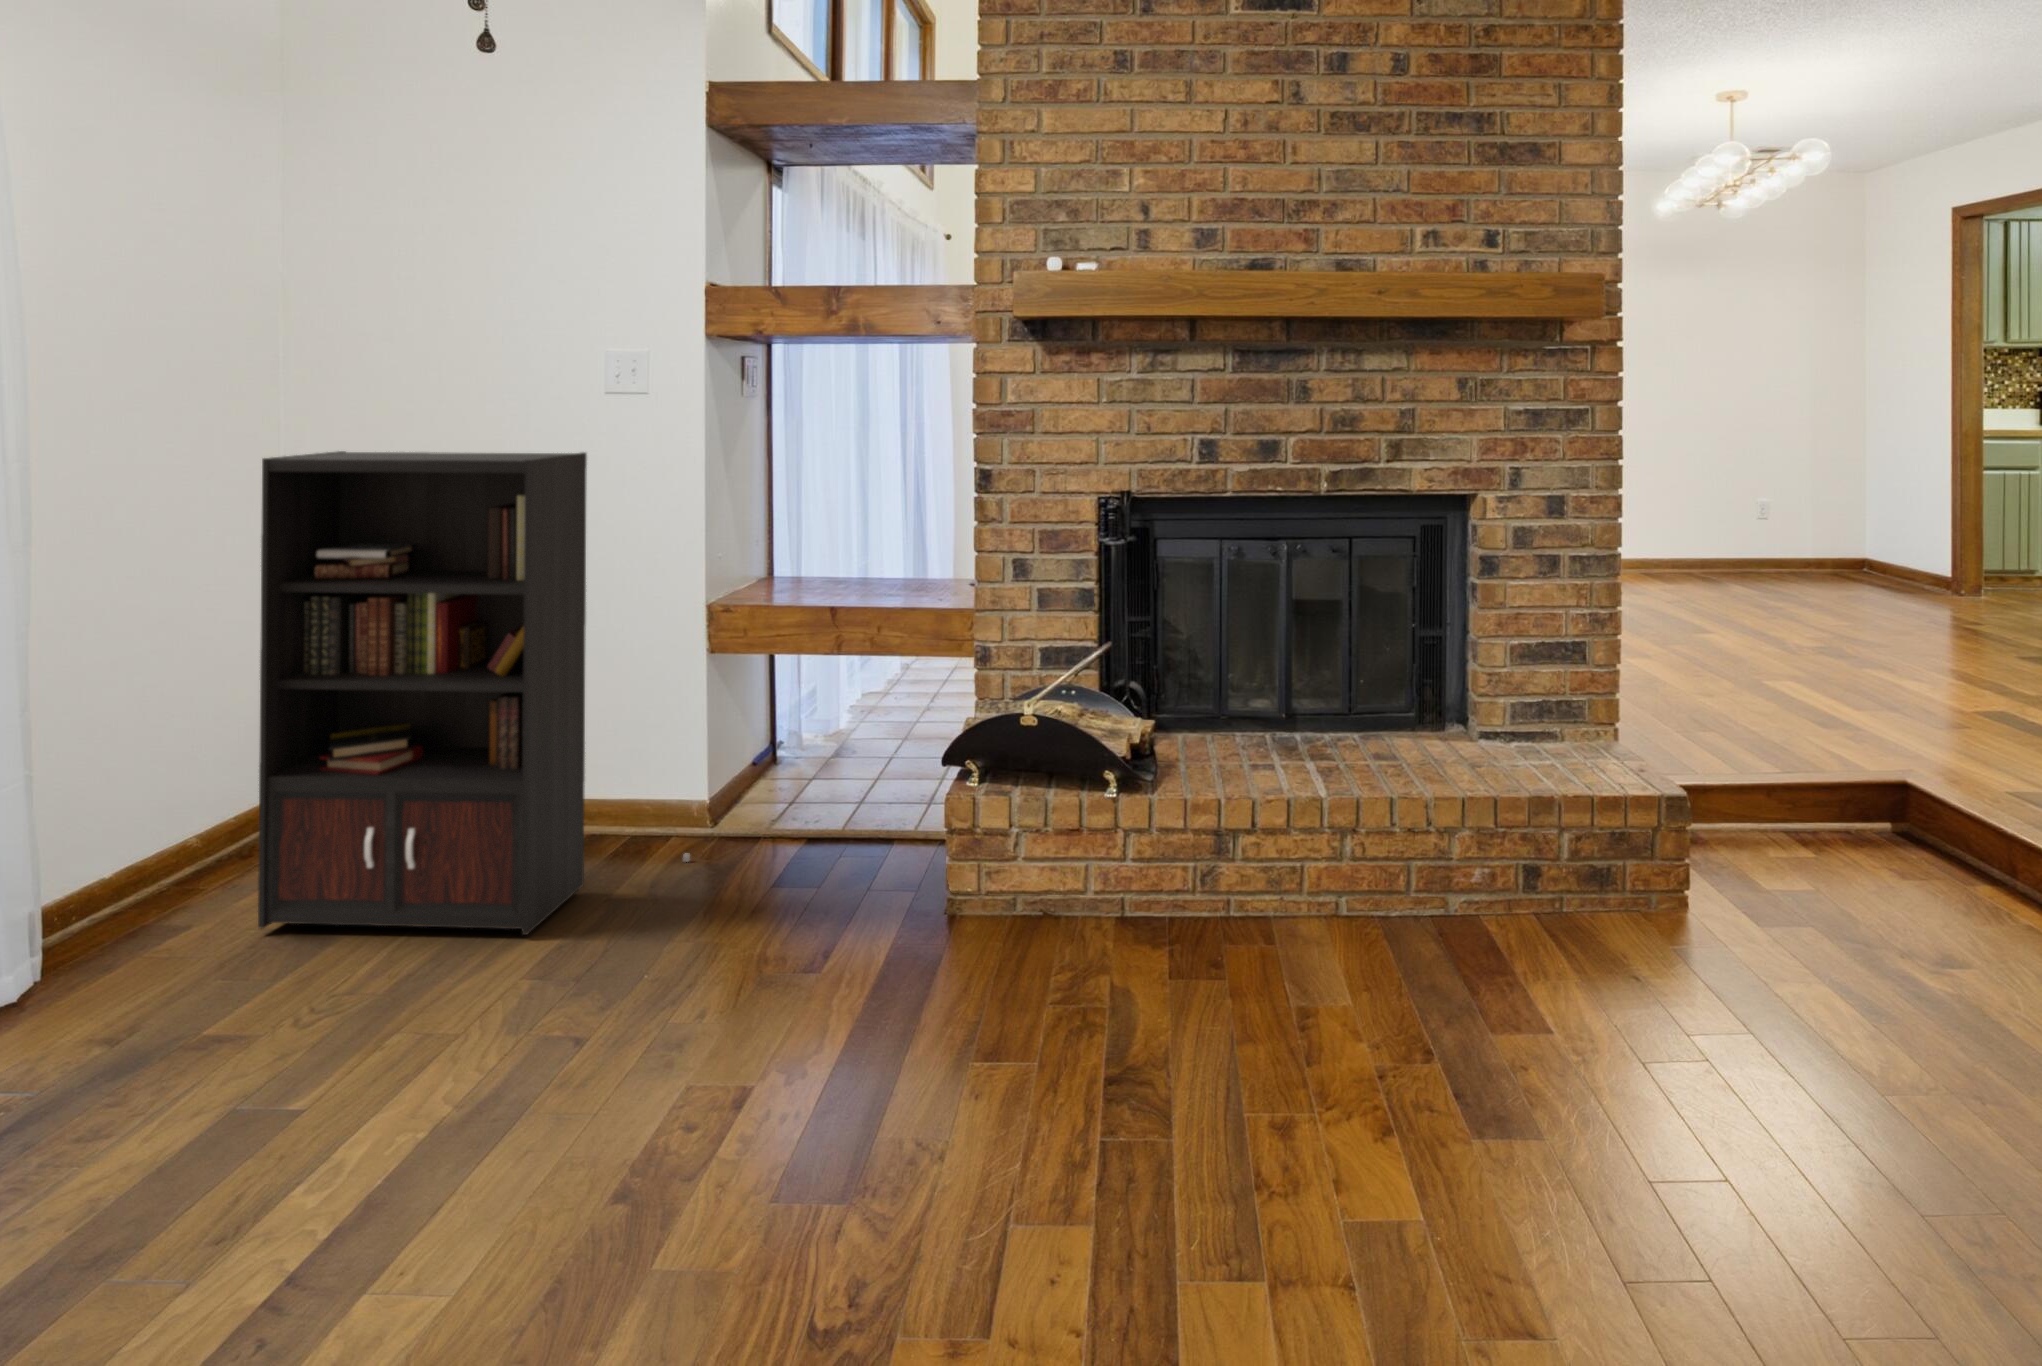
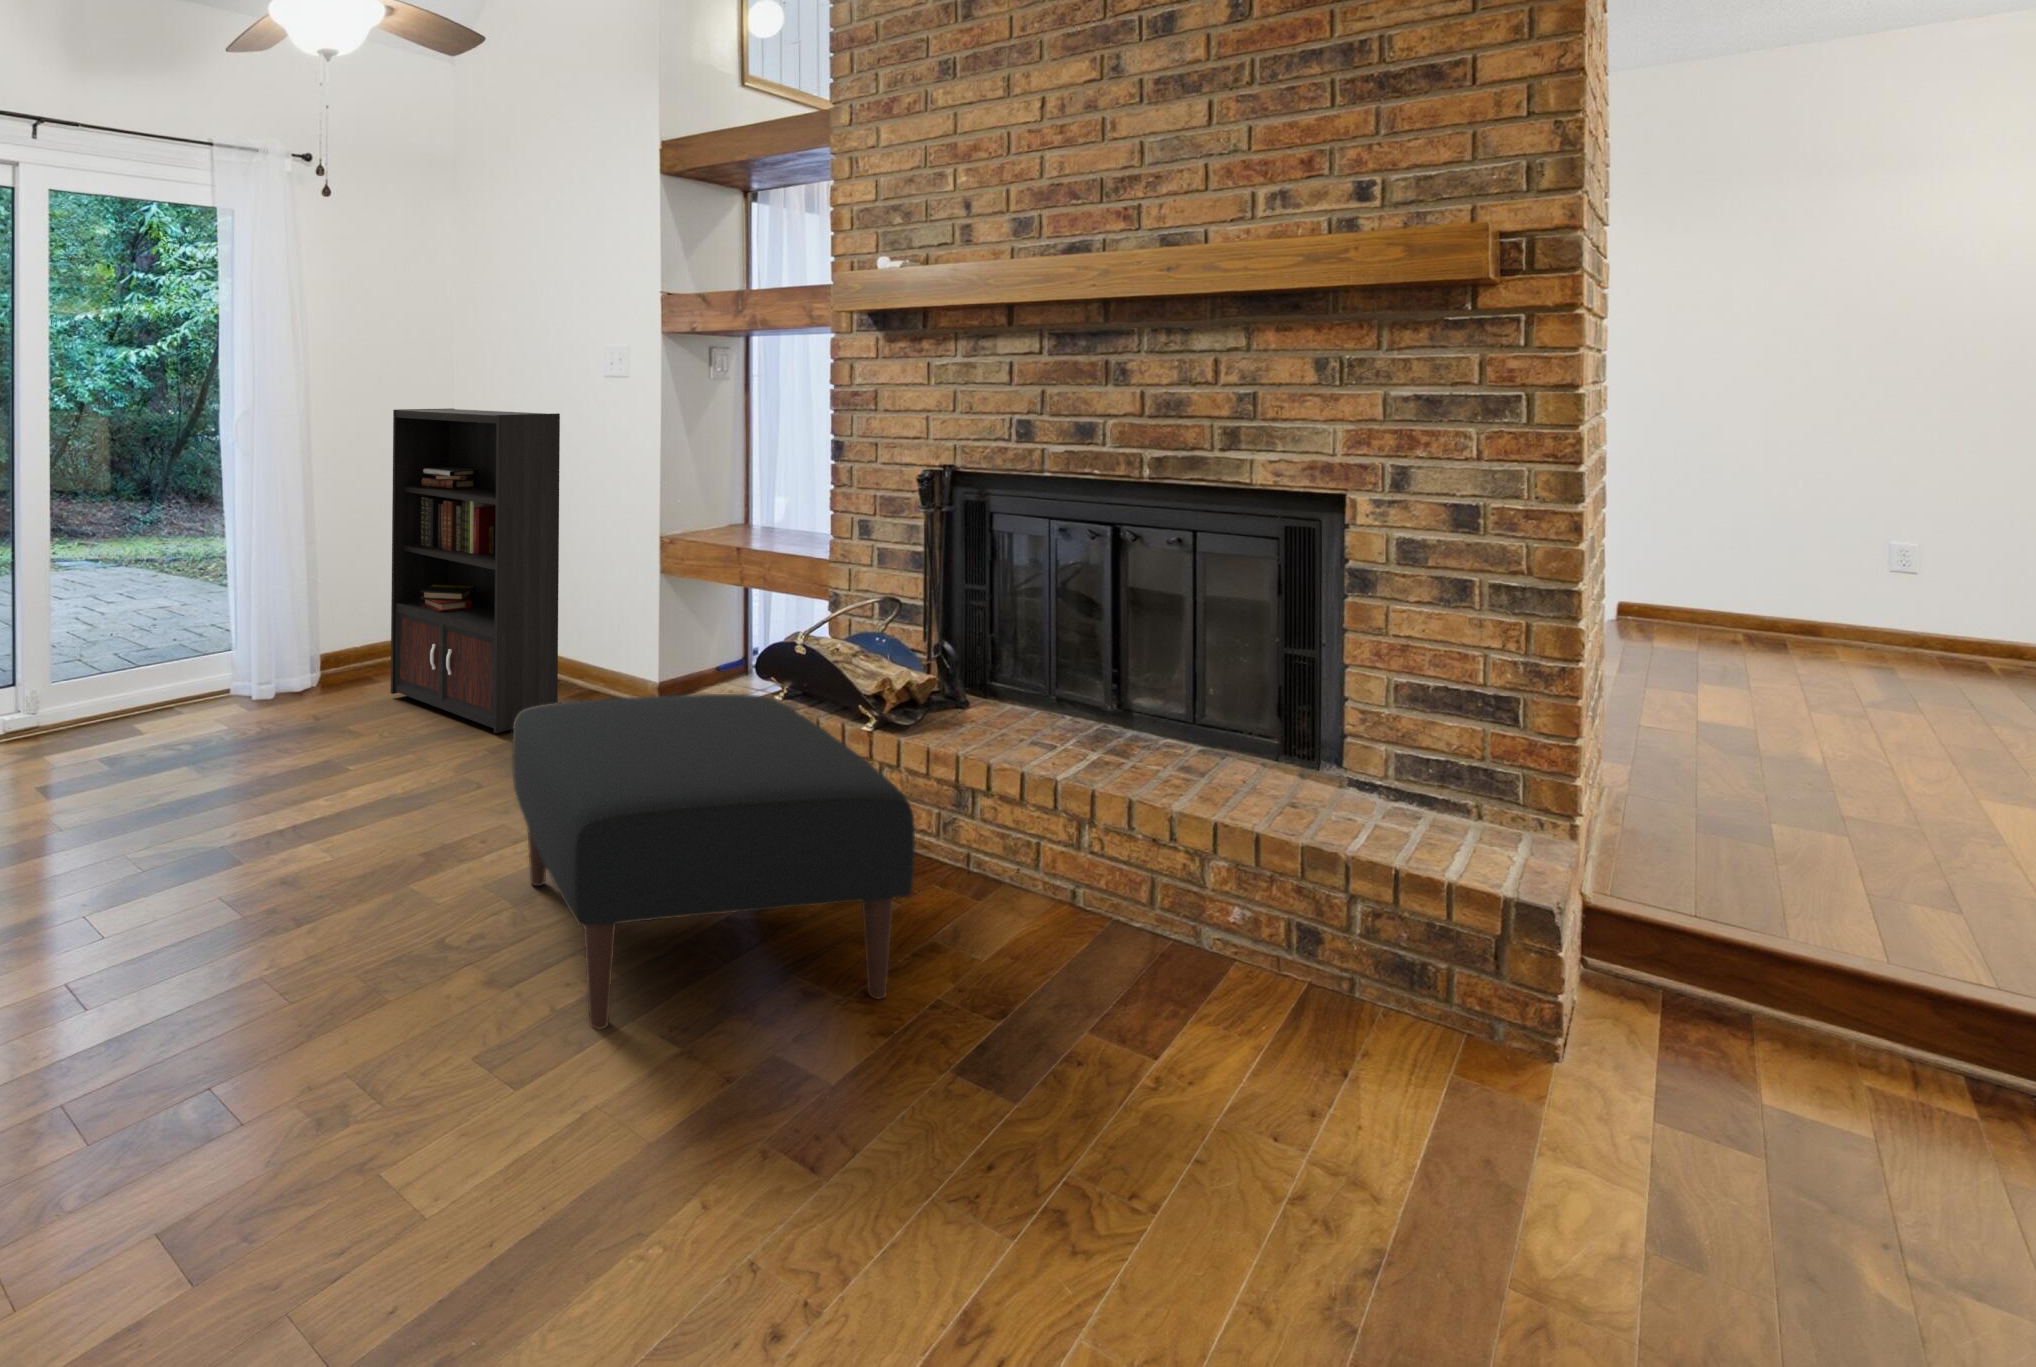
ottoman: none [835,781,1366,1249] -> present [512,694,915,1029]

